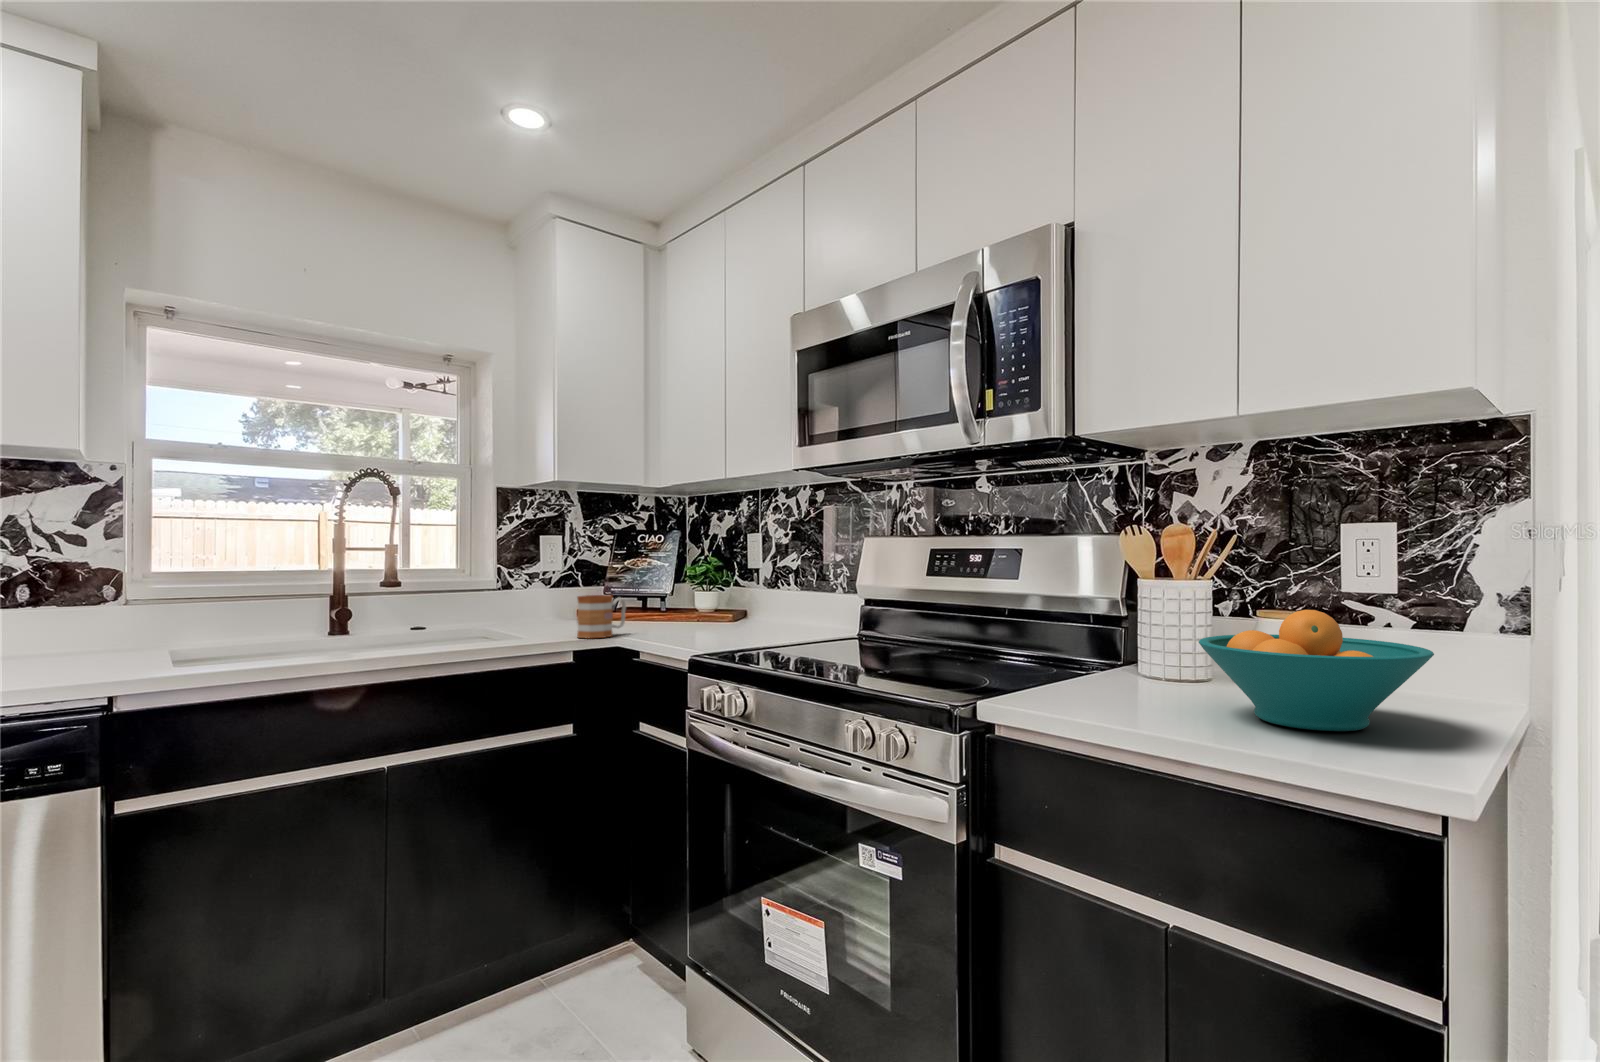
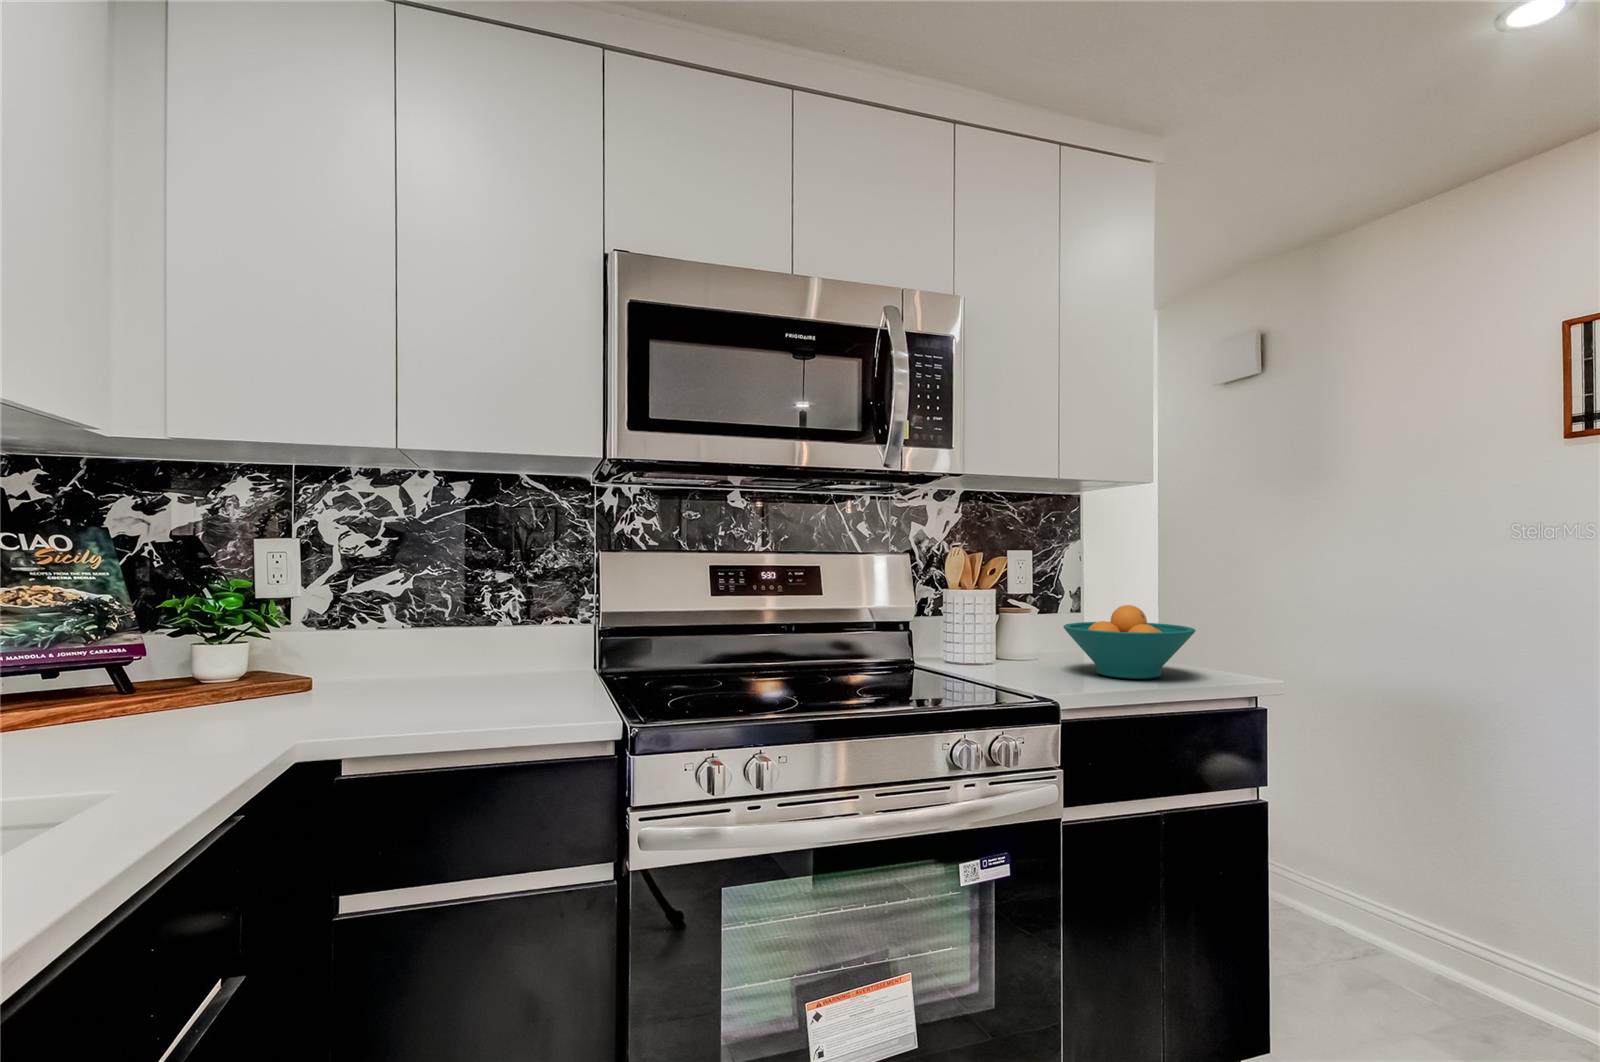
mug: present [577,595,626,638] -> none [58,678,178,799]

